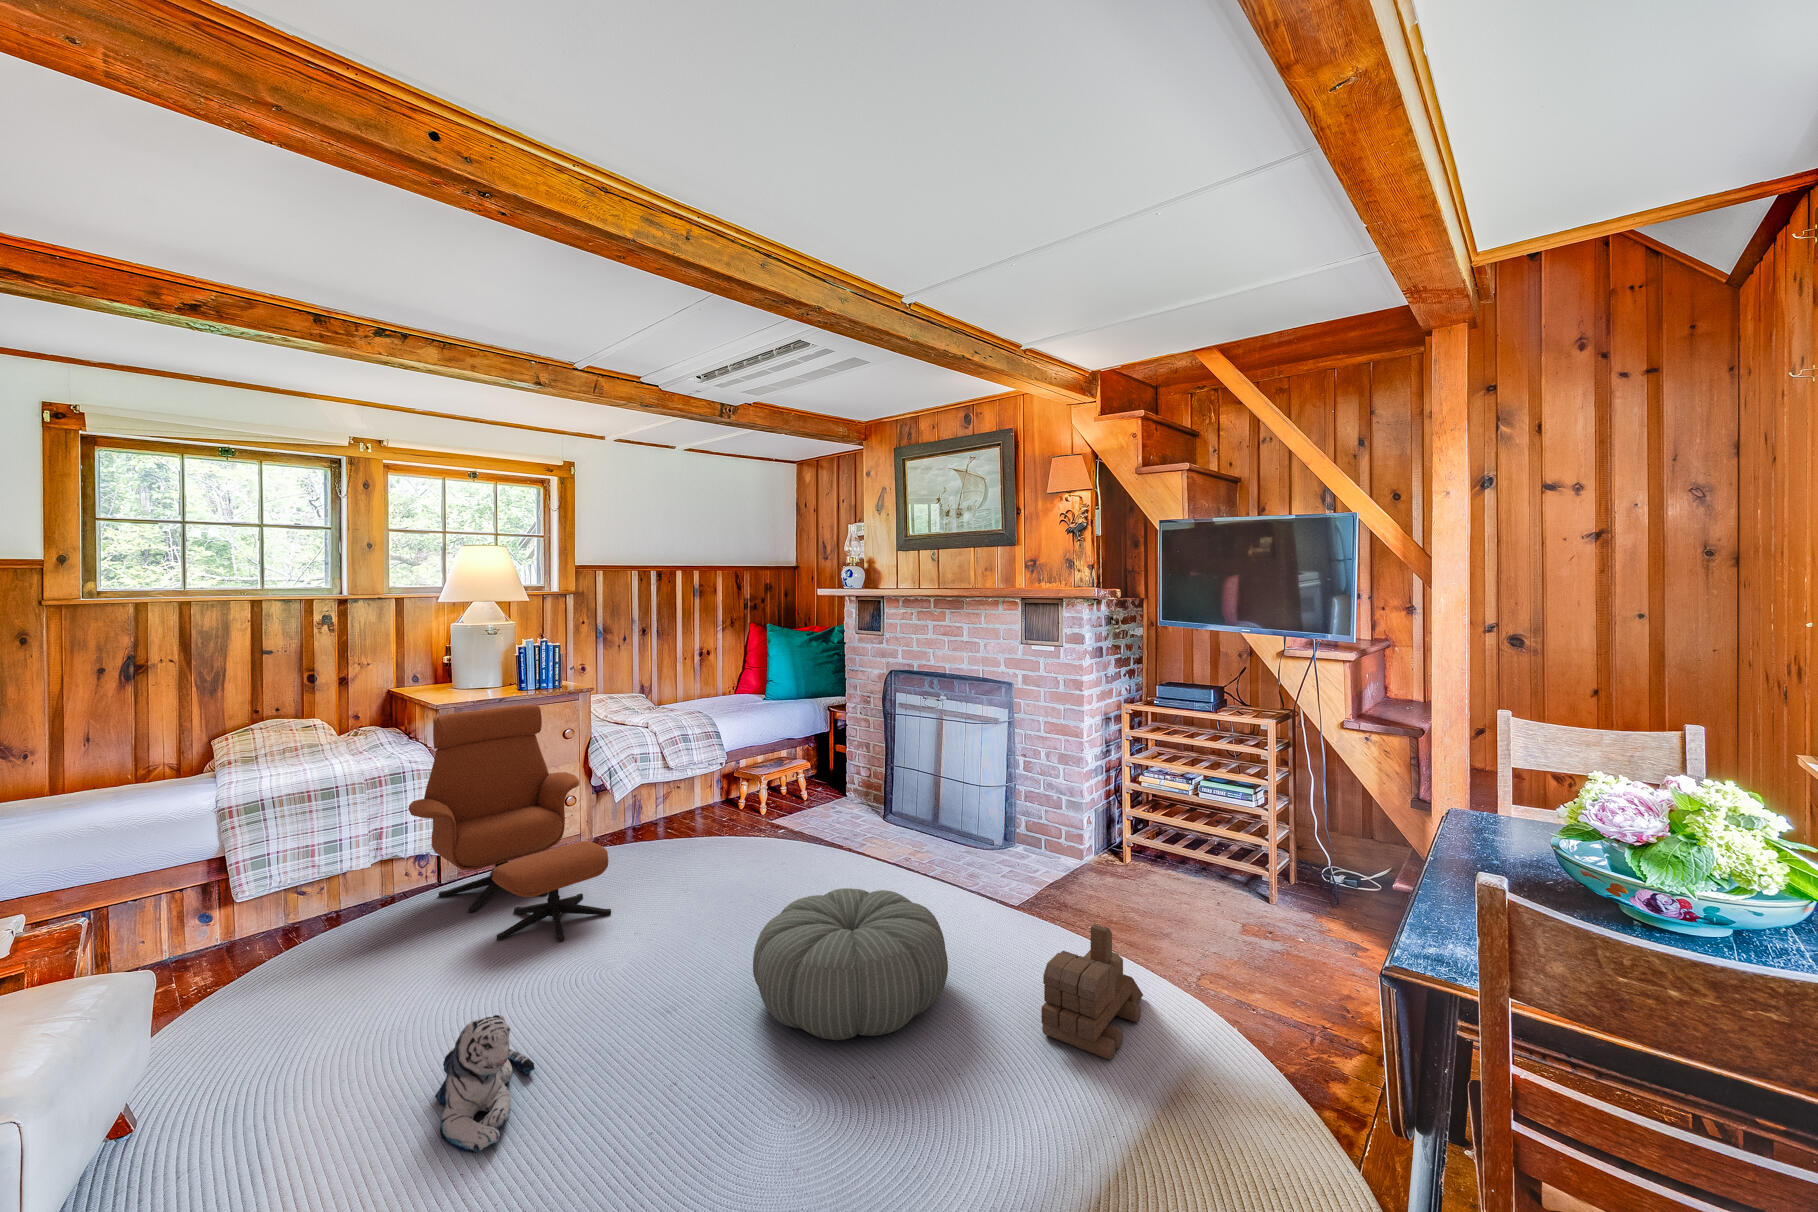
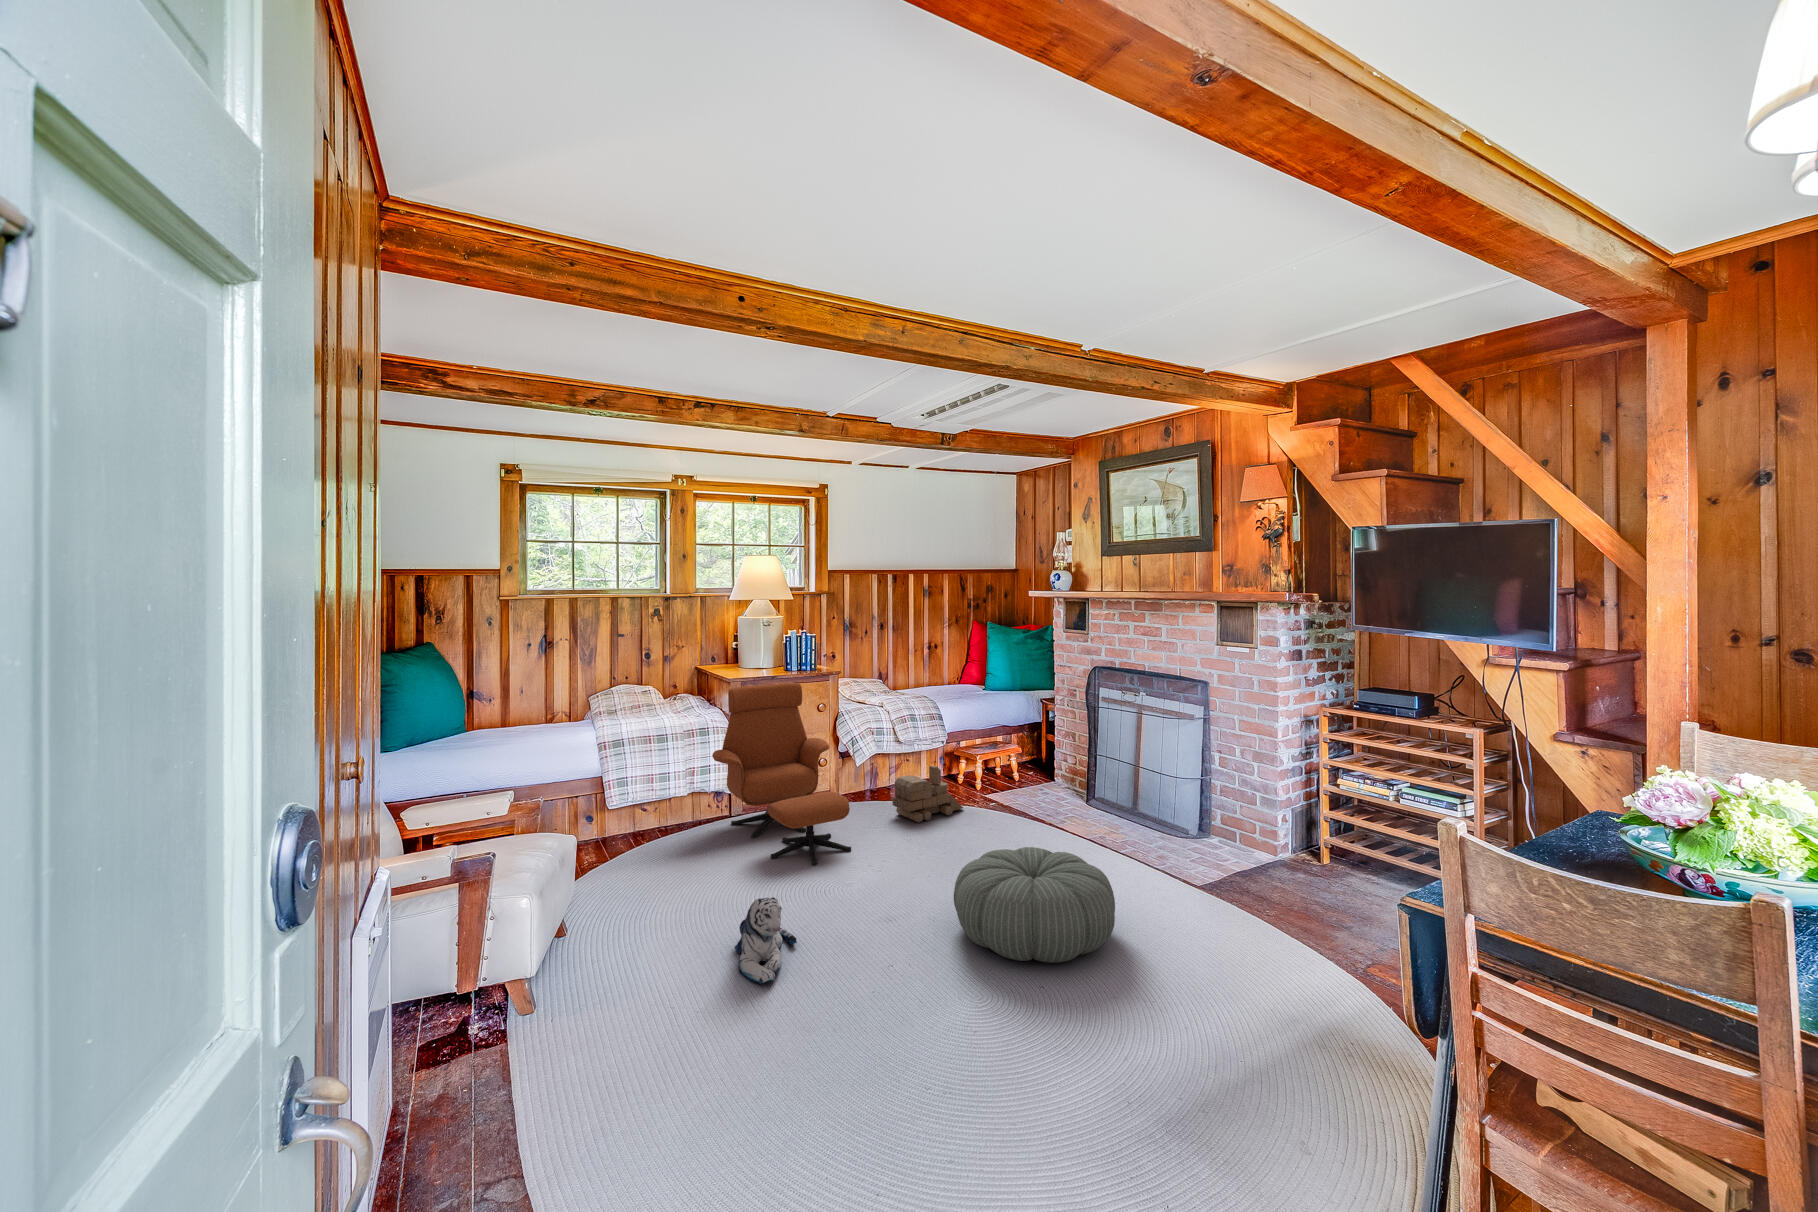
toy train: present [1041,924,1143,1060] -> present [892,765,963,823]

